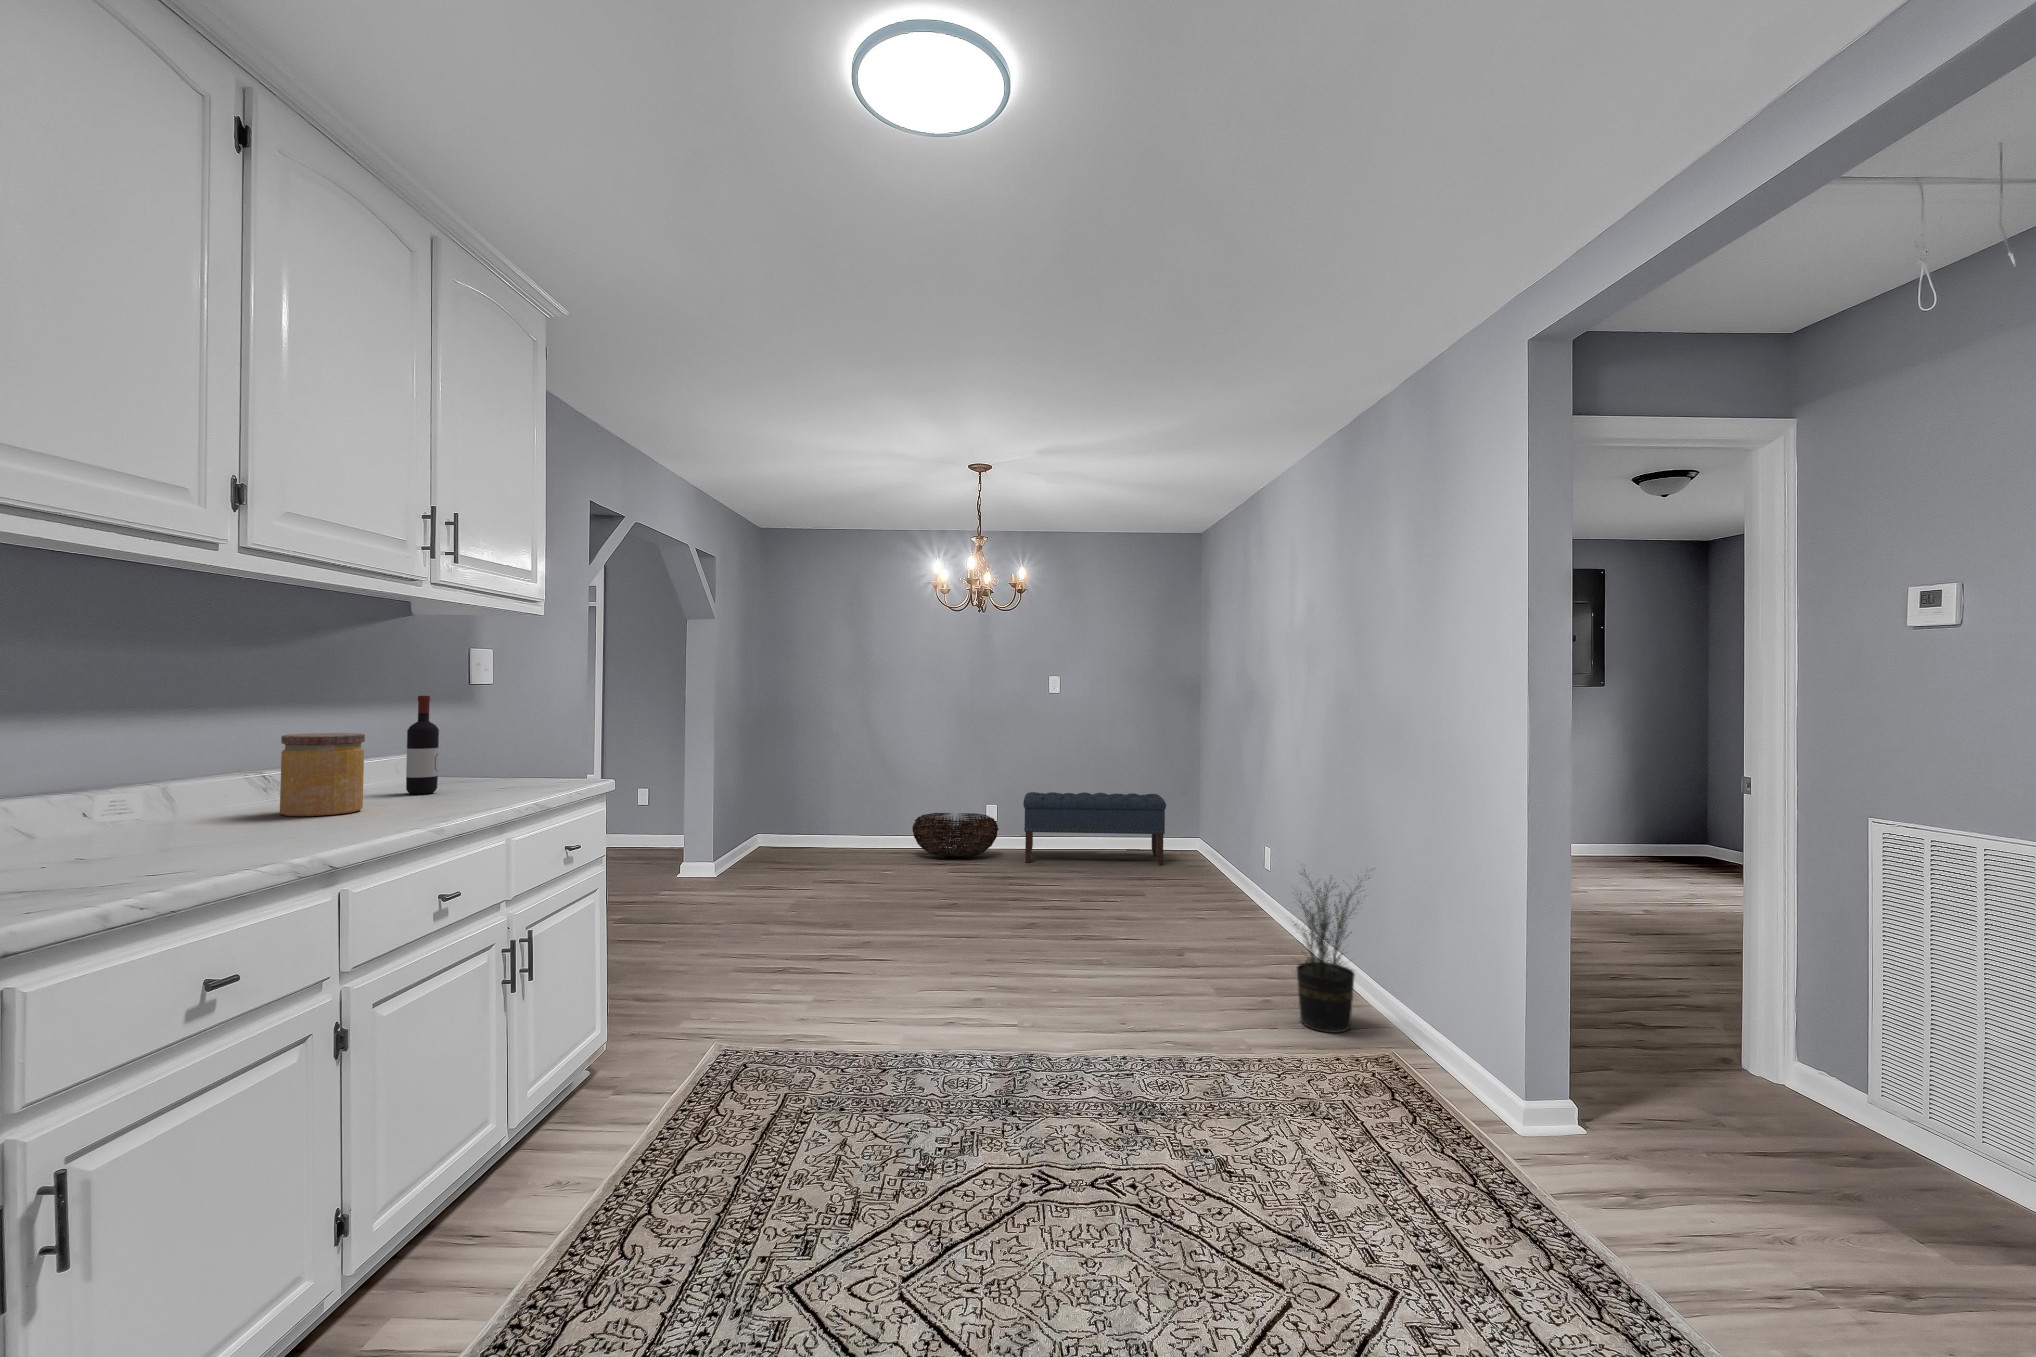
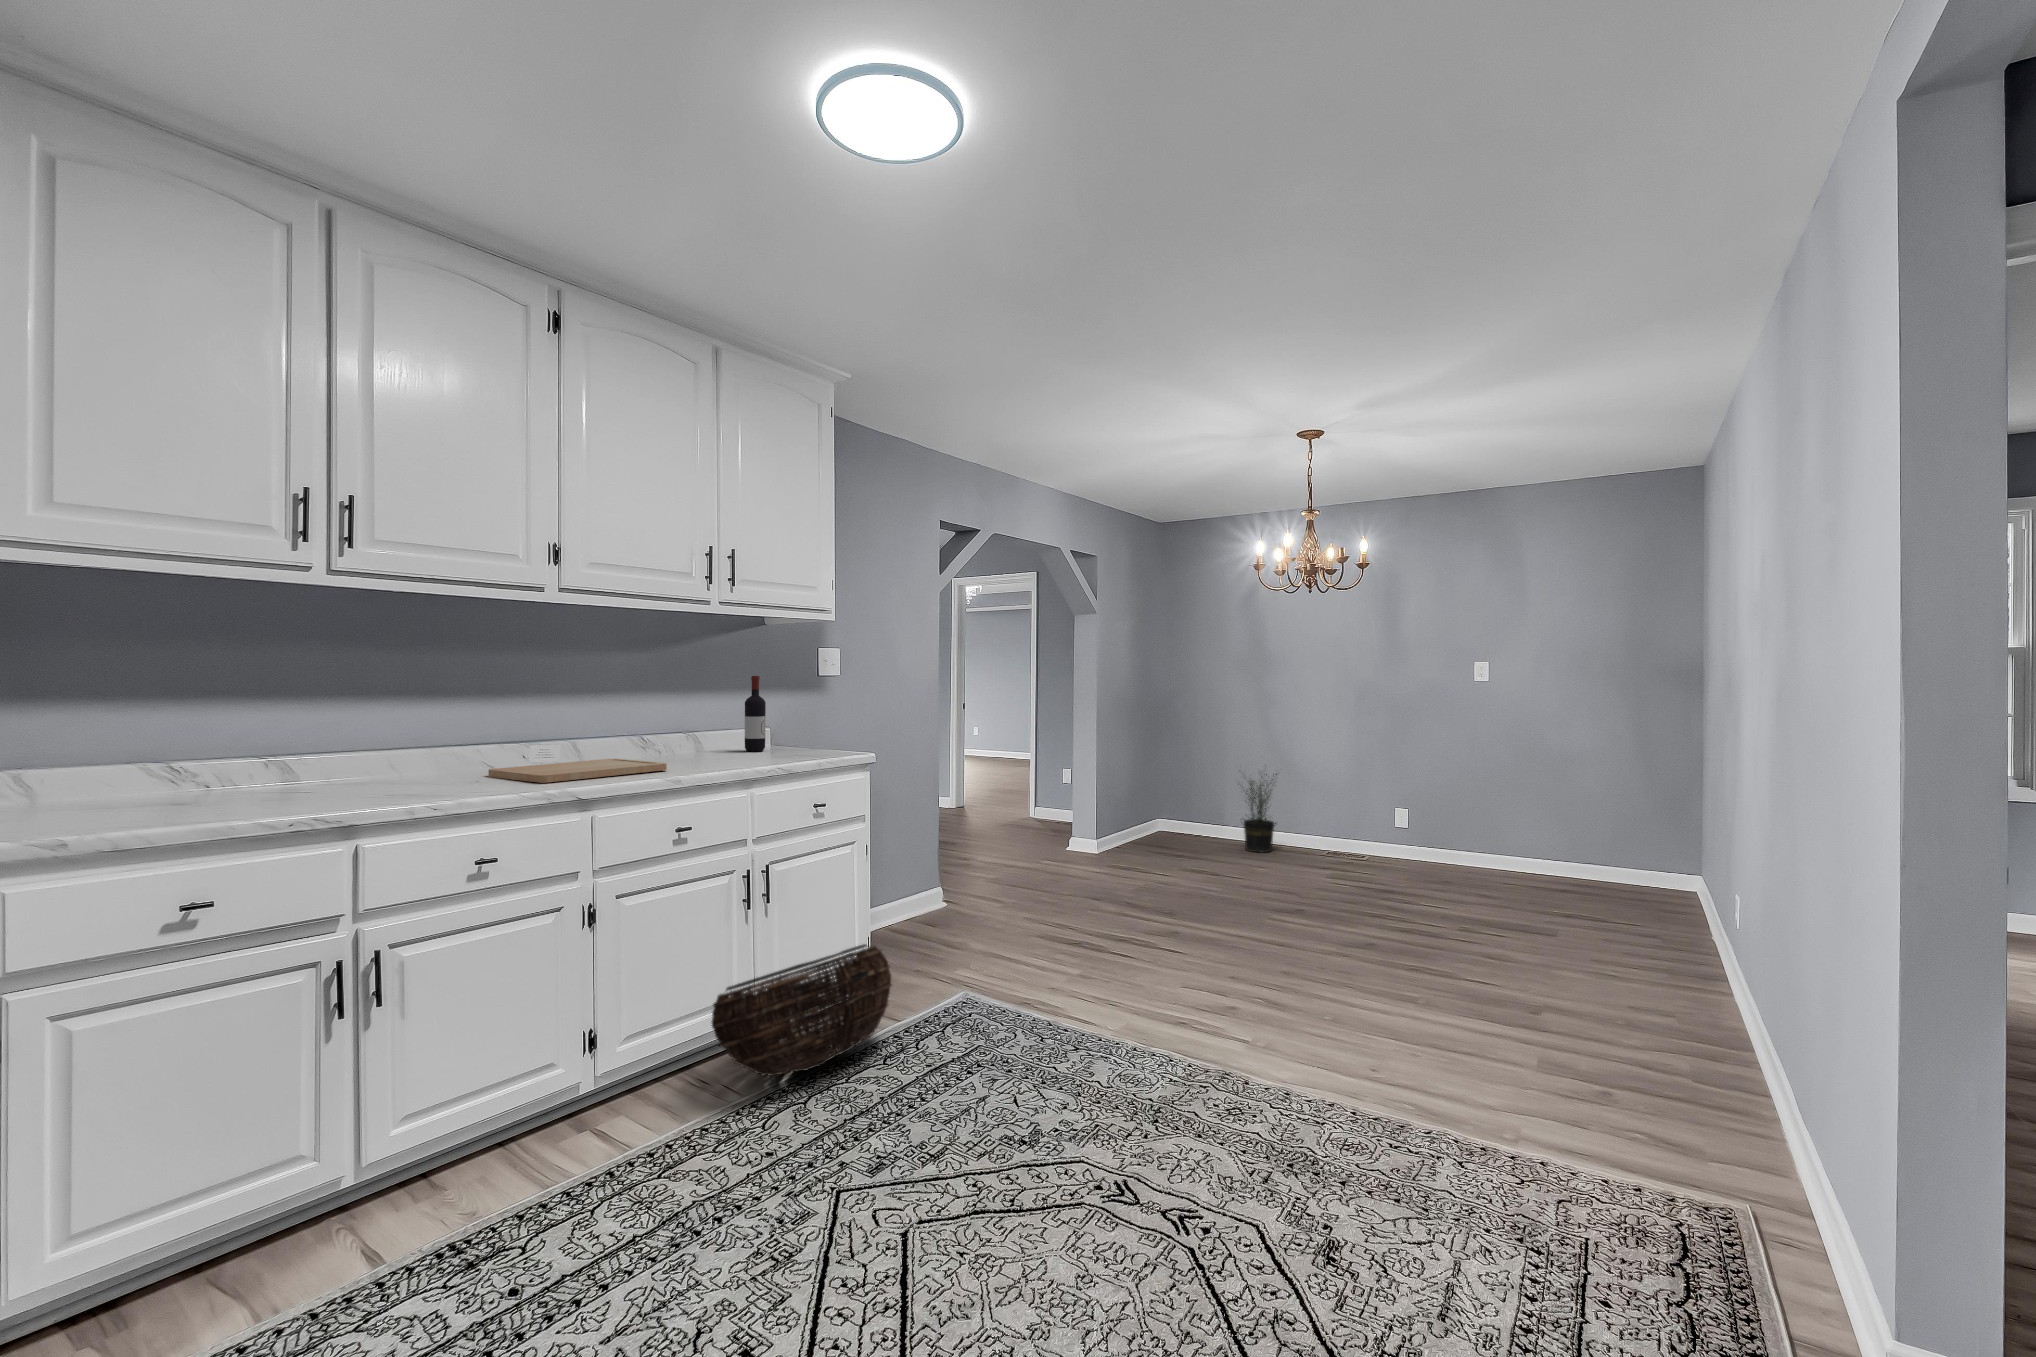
jar: present [280,733,365,816] -> none [640,703,690,761]
bench: present [1023,792,1166,865] -> none [1441,795,1651,905]
basket: present [912,813,999,859] -> present [712,944,892,1076]
cutting board: none [81,816,387,860] -> present [488,759,667,783]
potted plant: present [1294,869,1374,1033] -> present [1244,774,1277,853]

